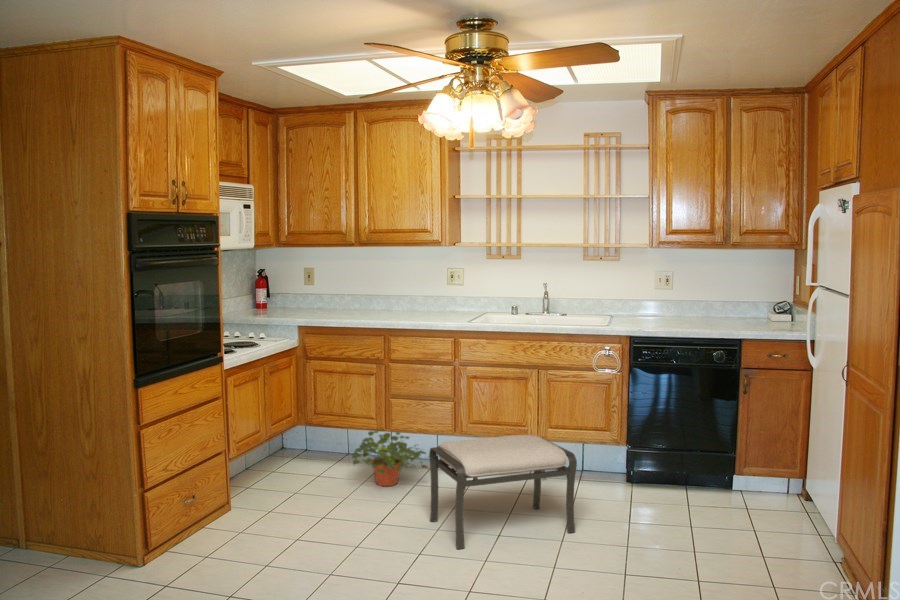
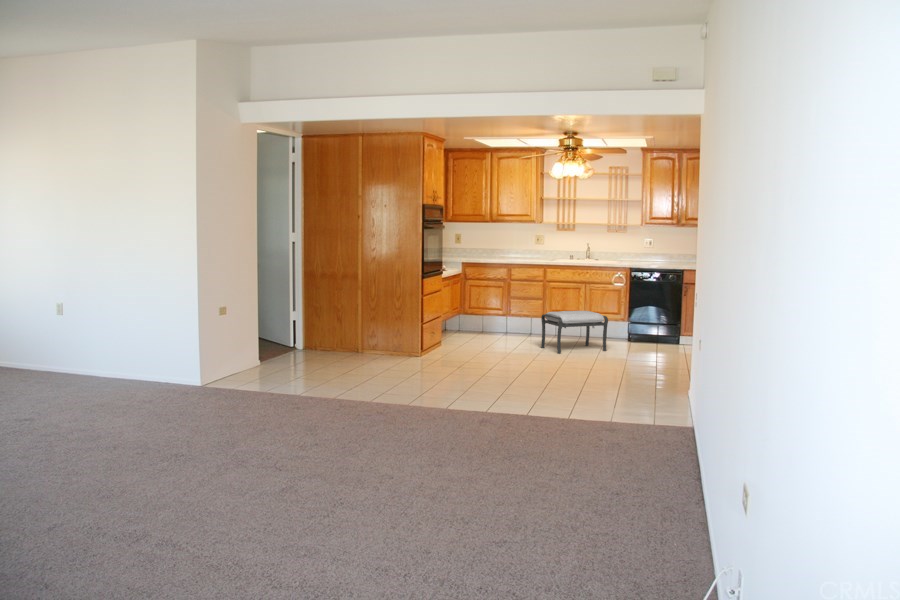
potted plant: present [352,431,428,486] -> none [495,315,535,340]

